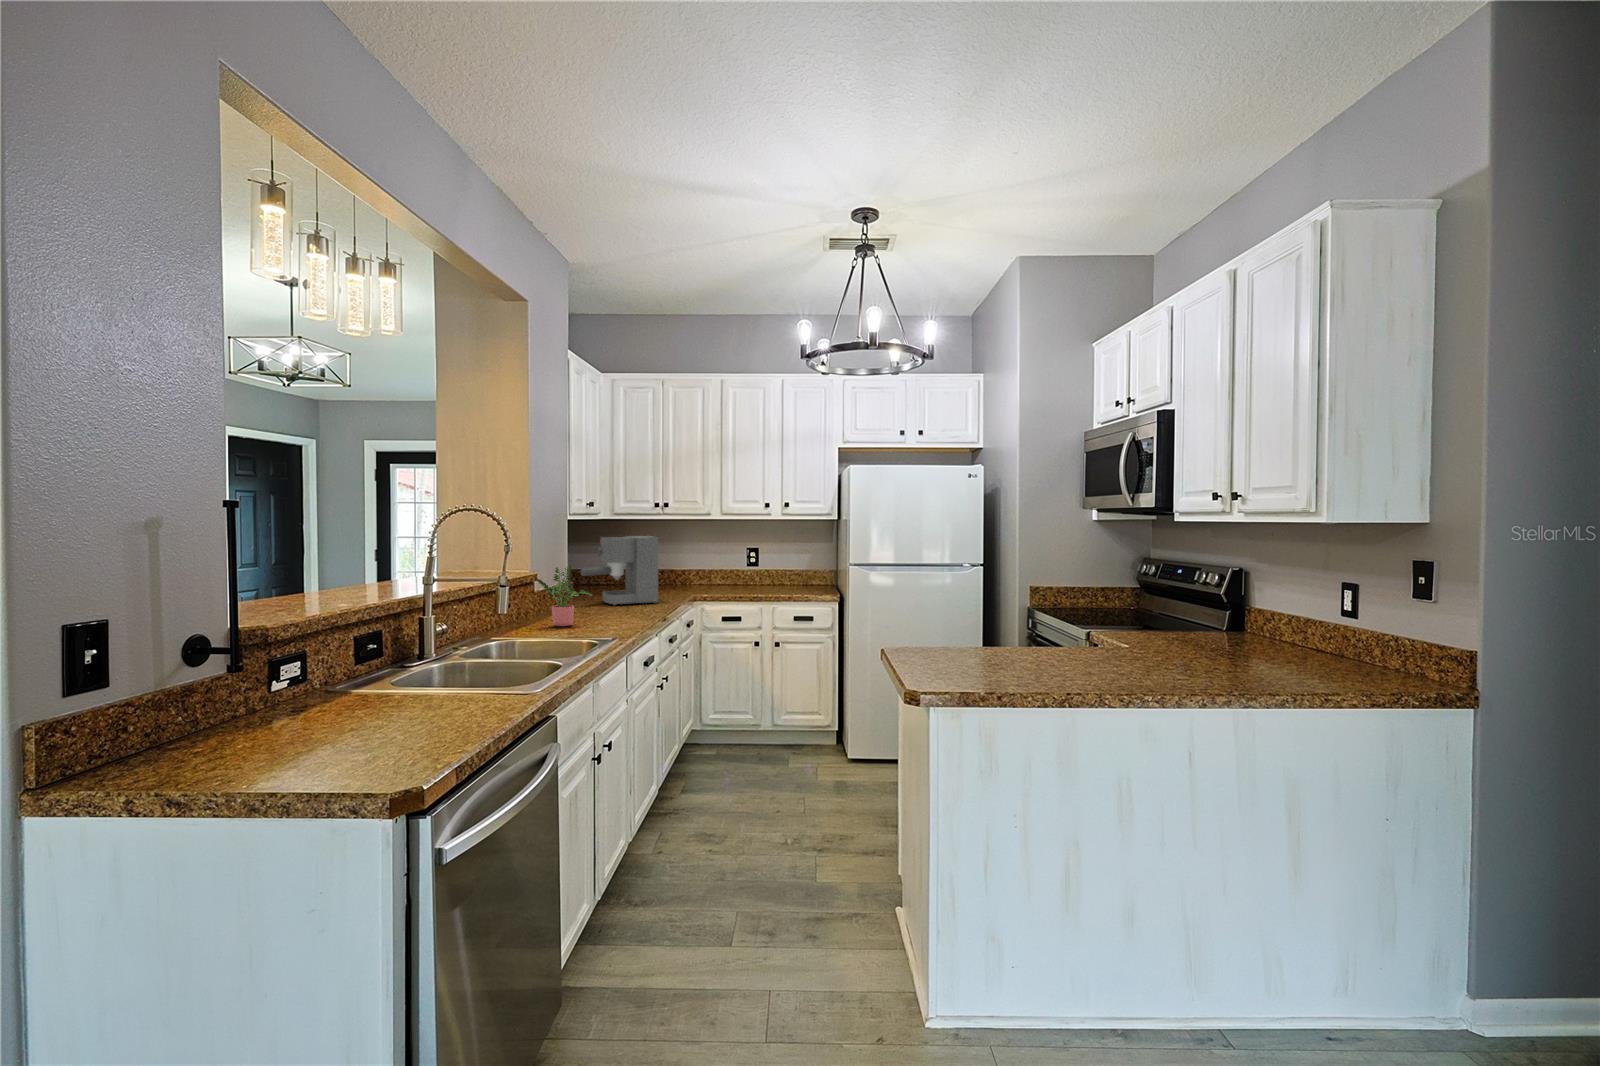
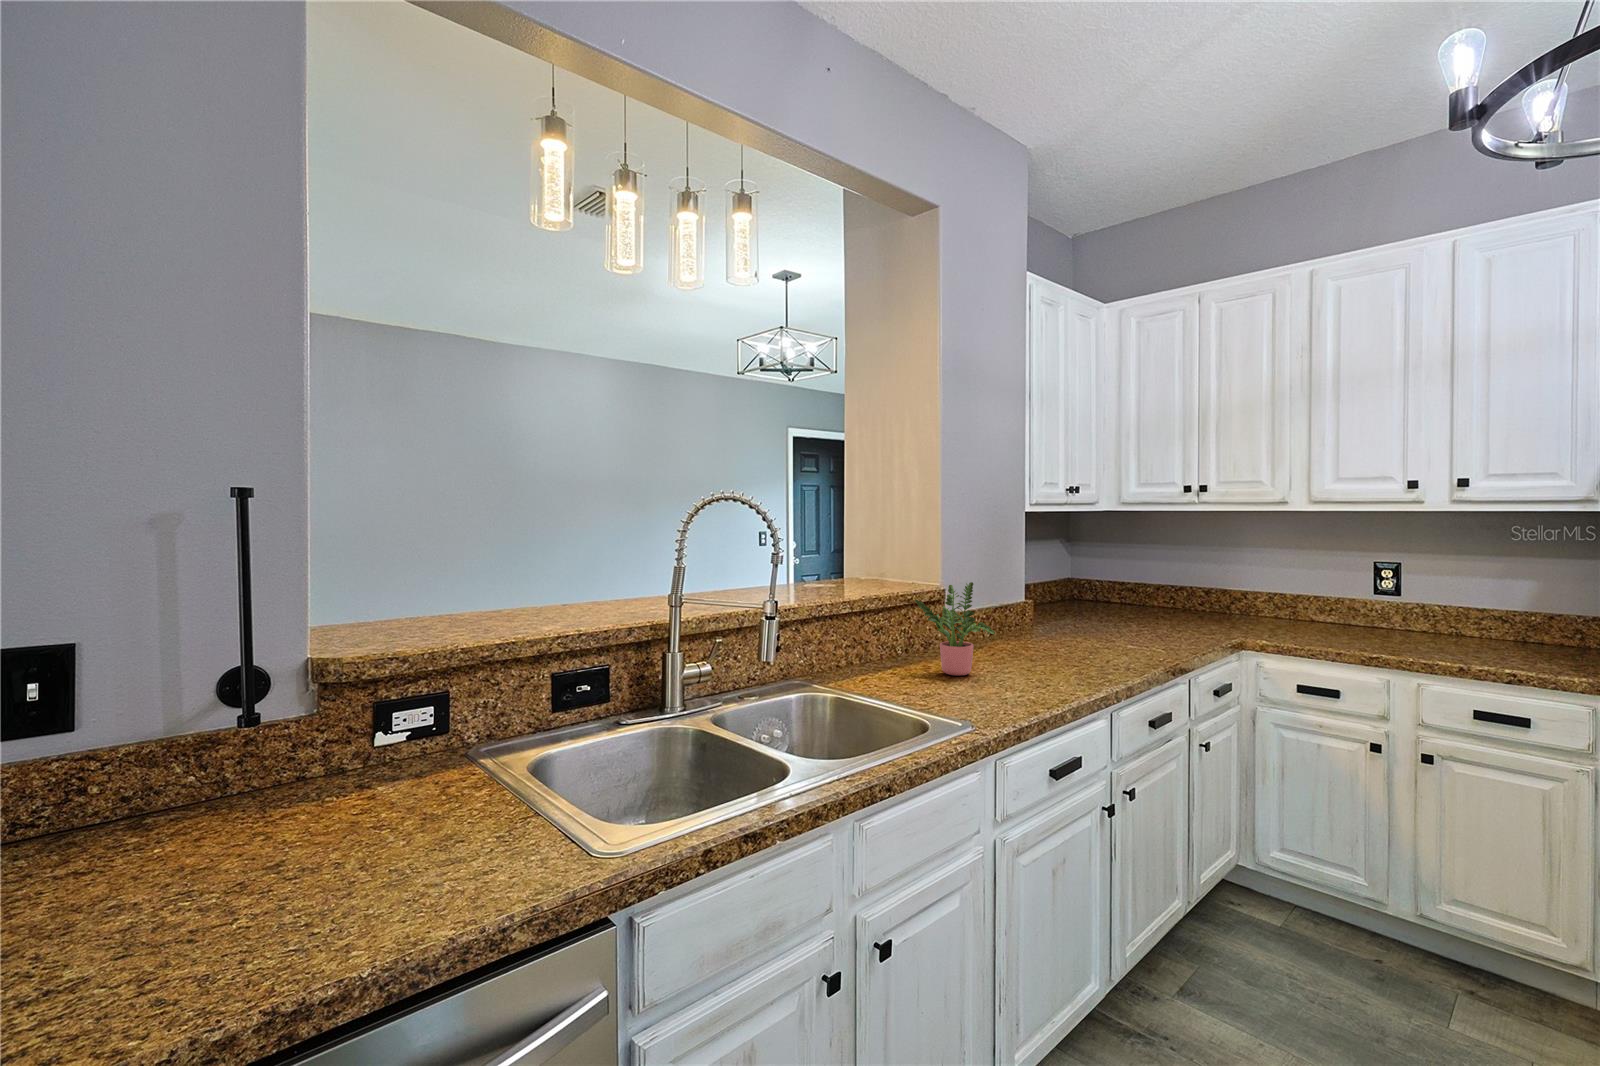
coffee maker: present [581,536,658,605] -> none [1039,537,1162,648]

